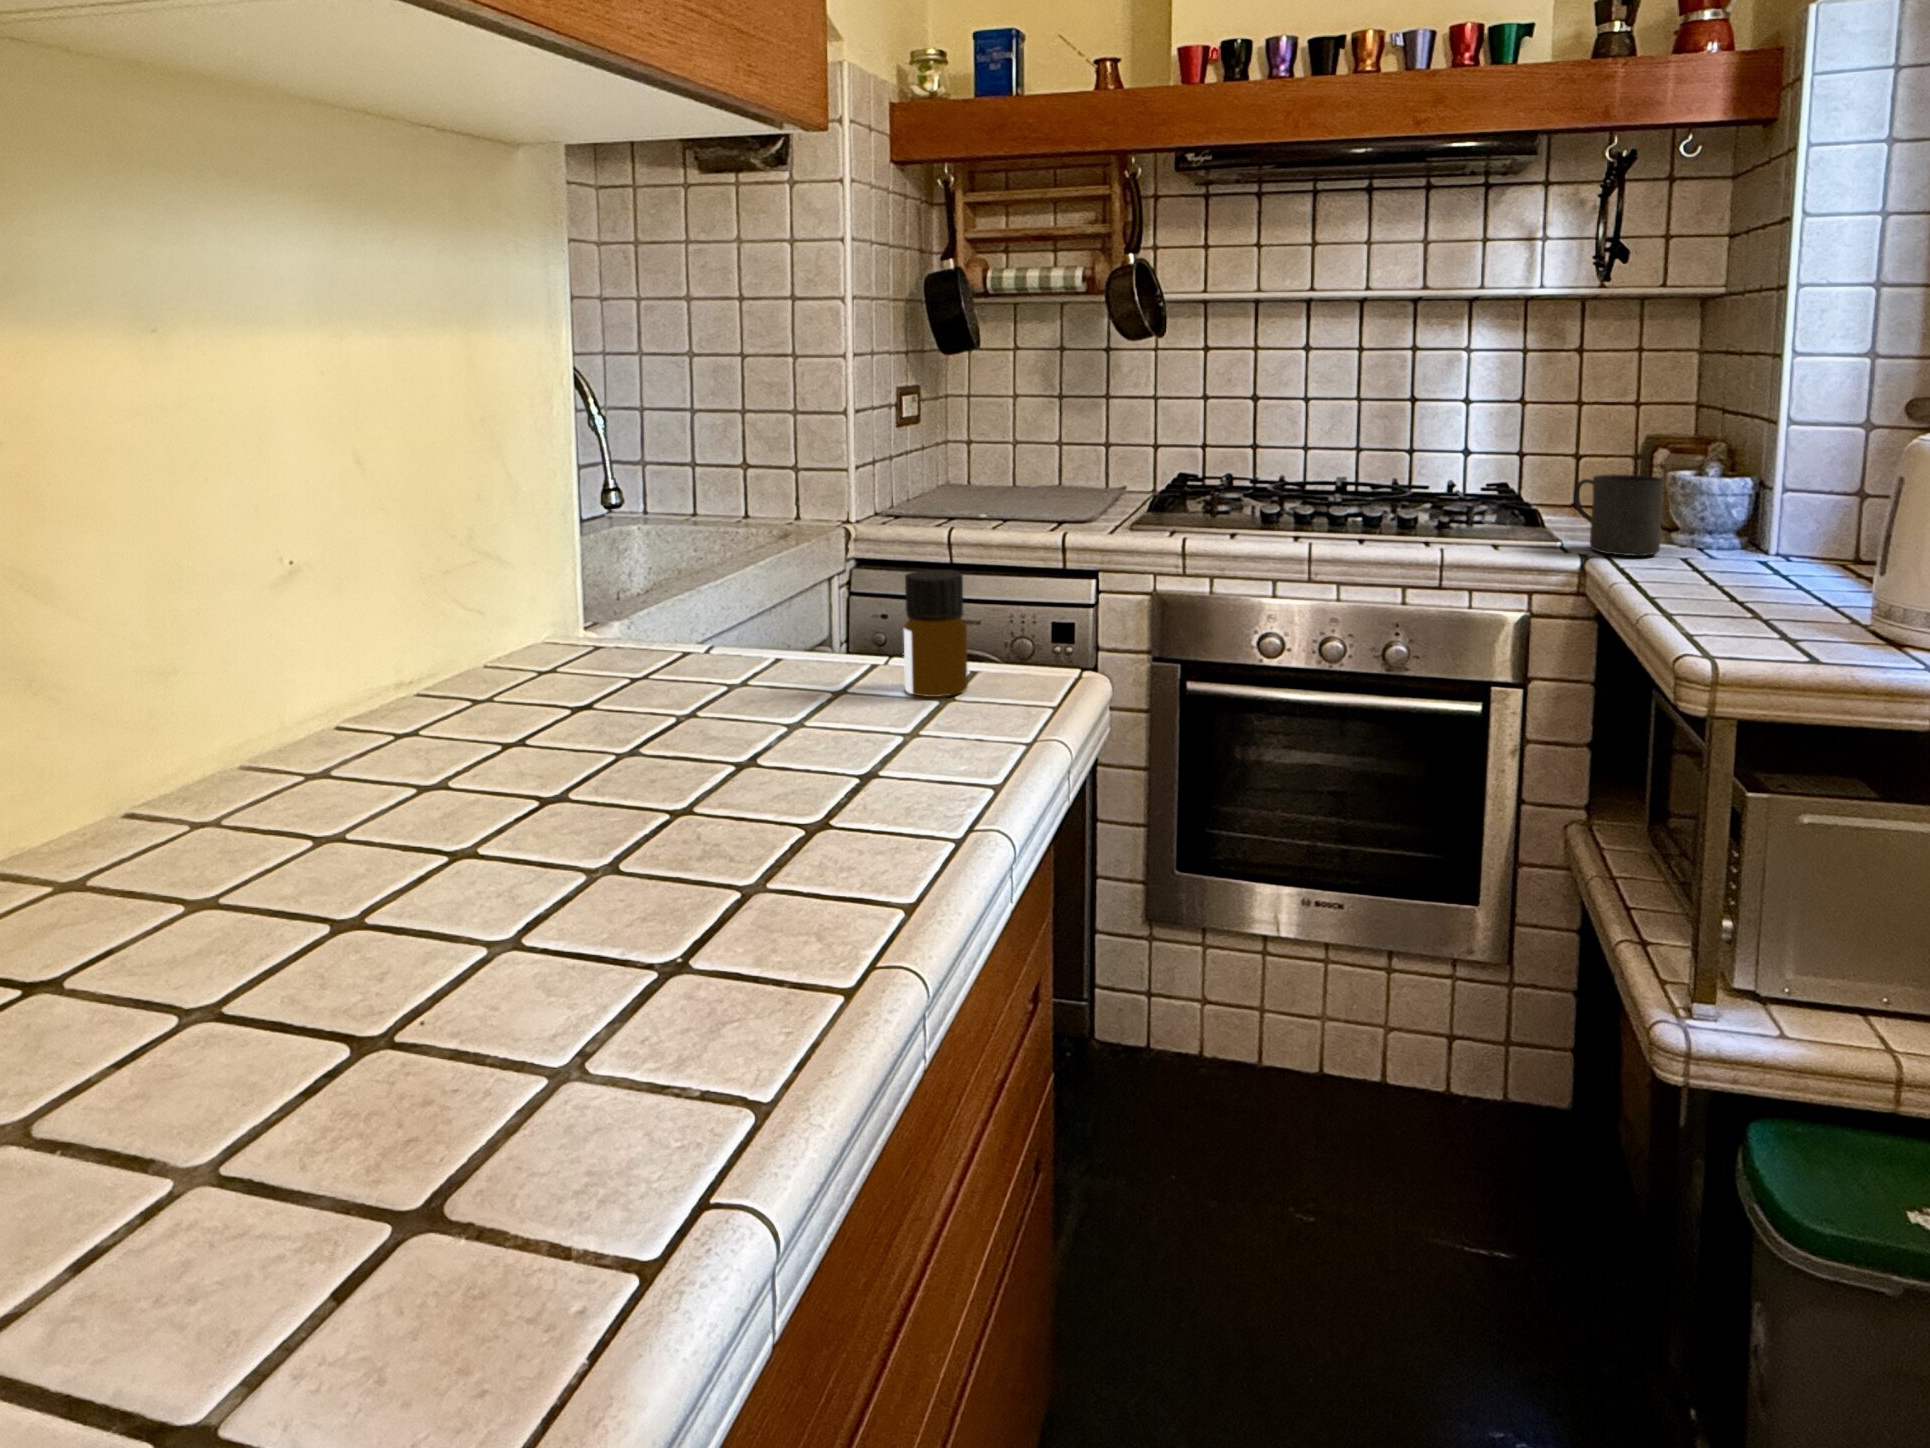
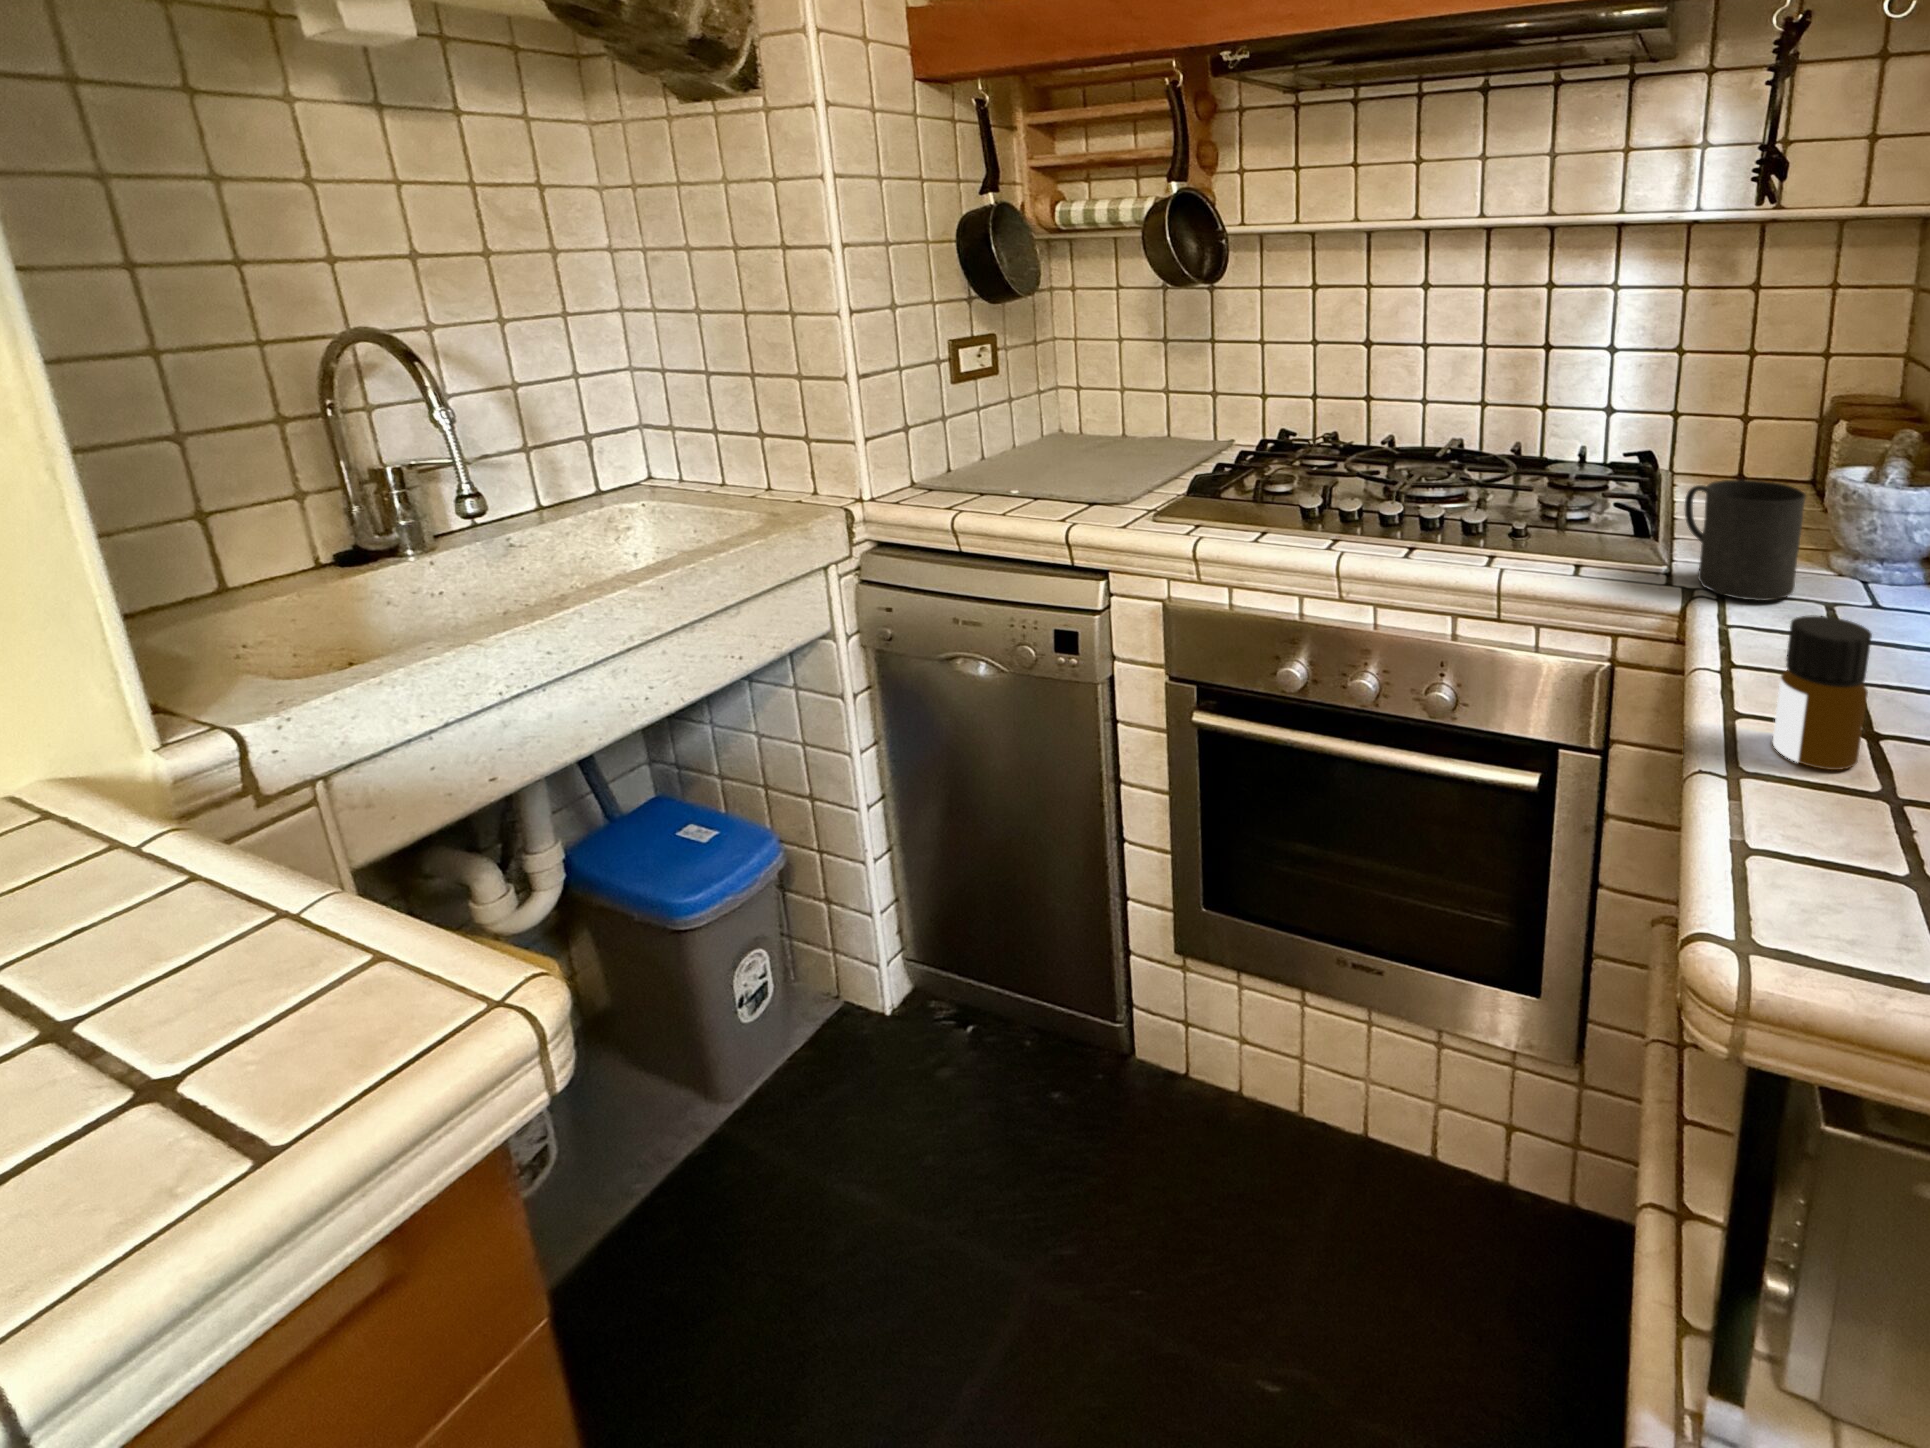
bottle: present [904,570,968,697] -> present [1773,615,1872,770]

